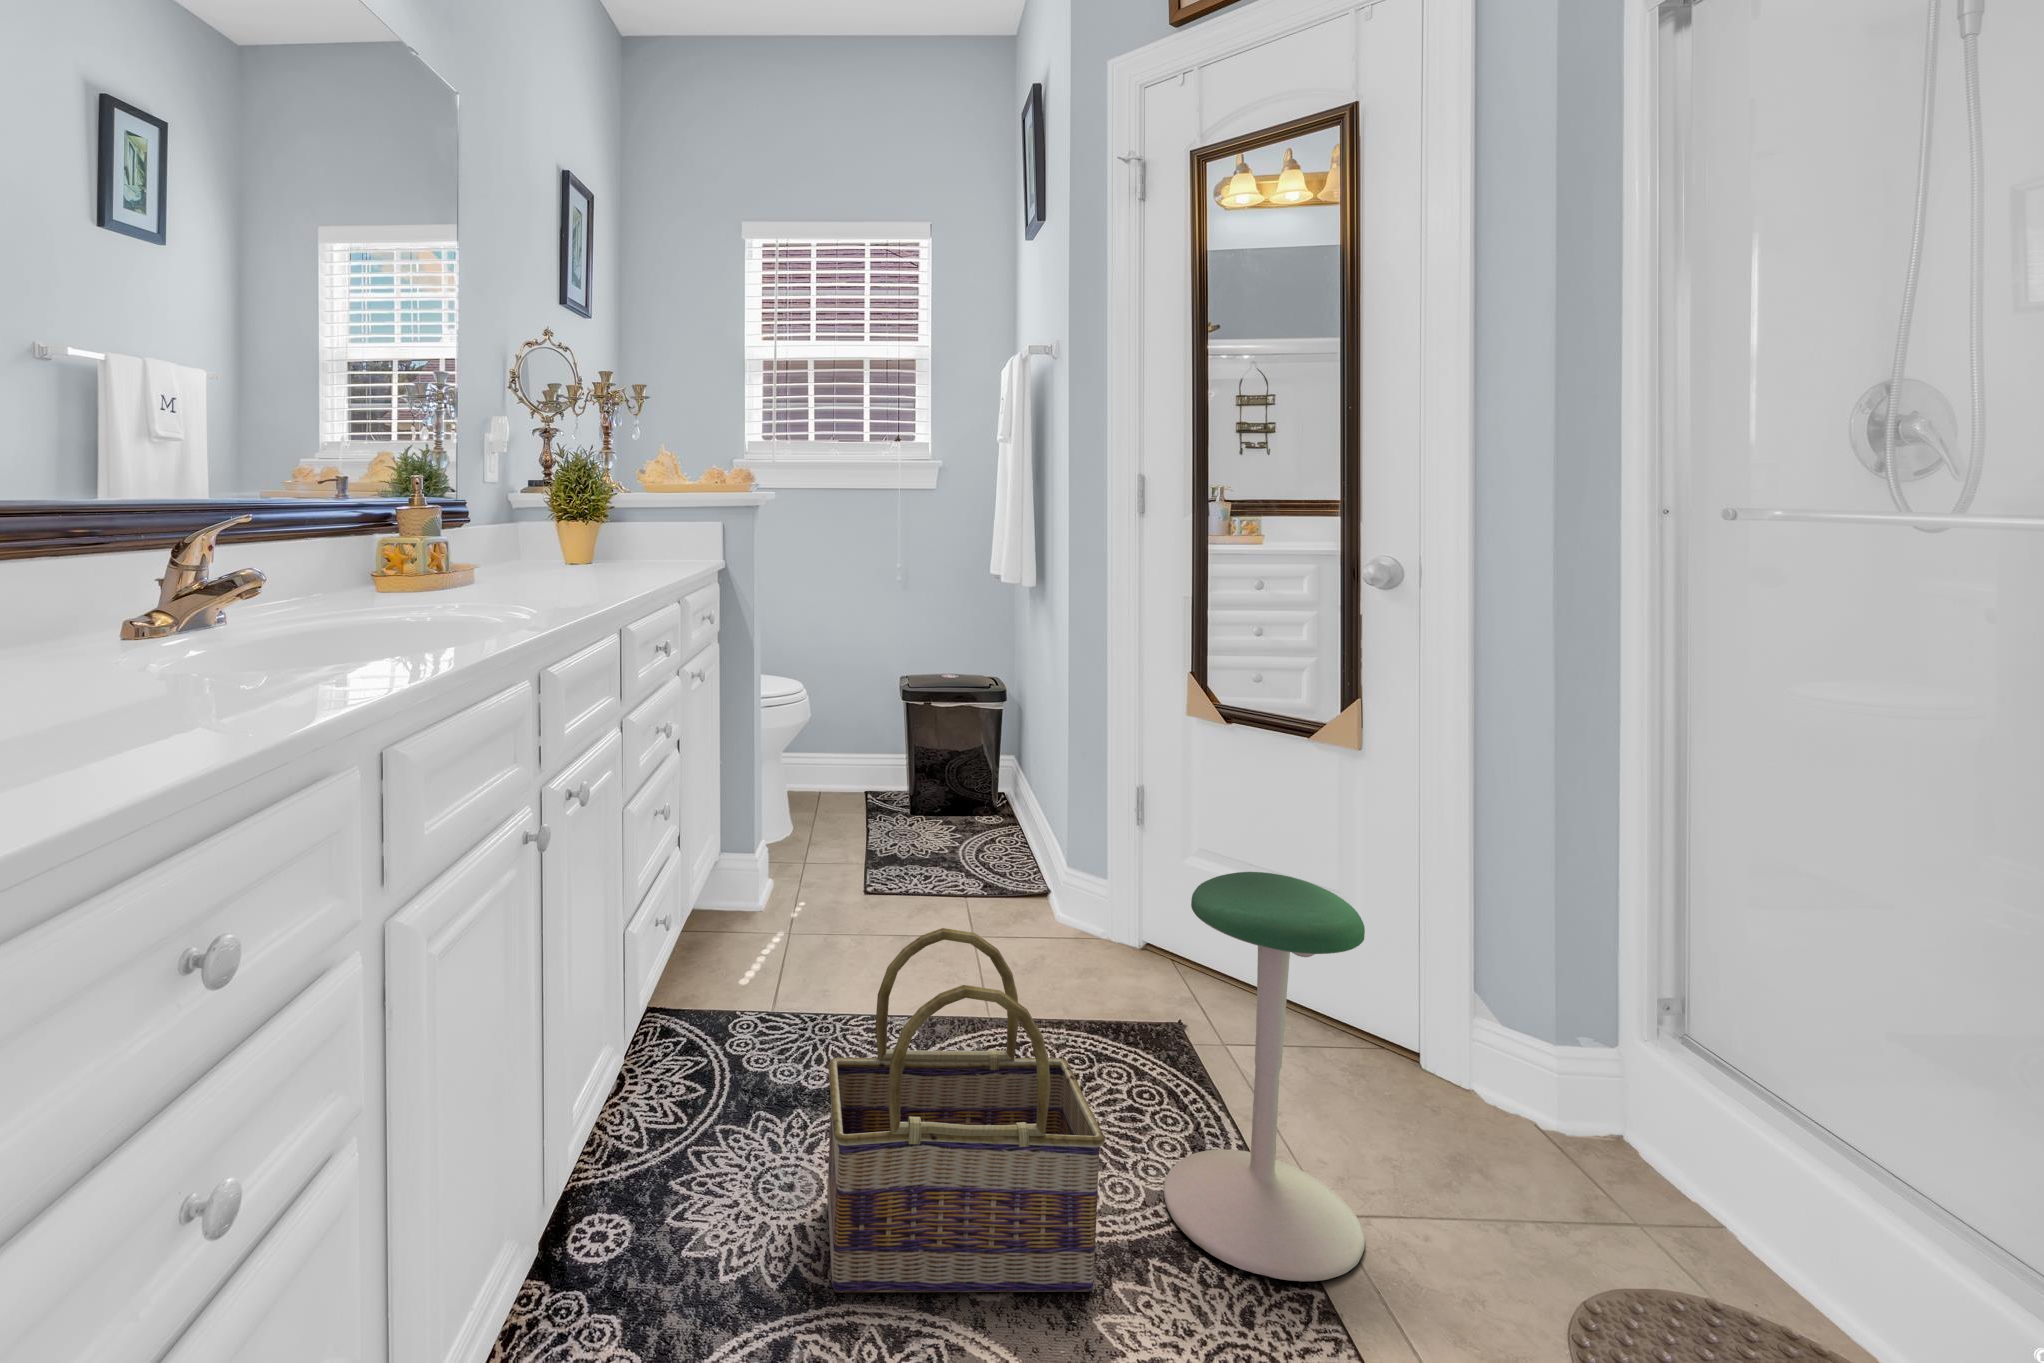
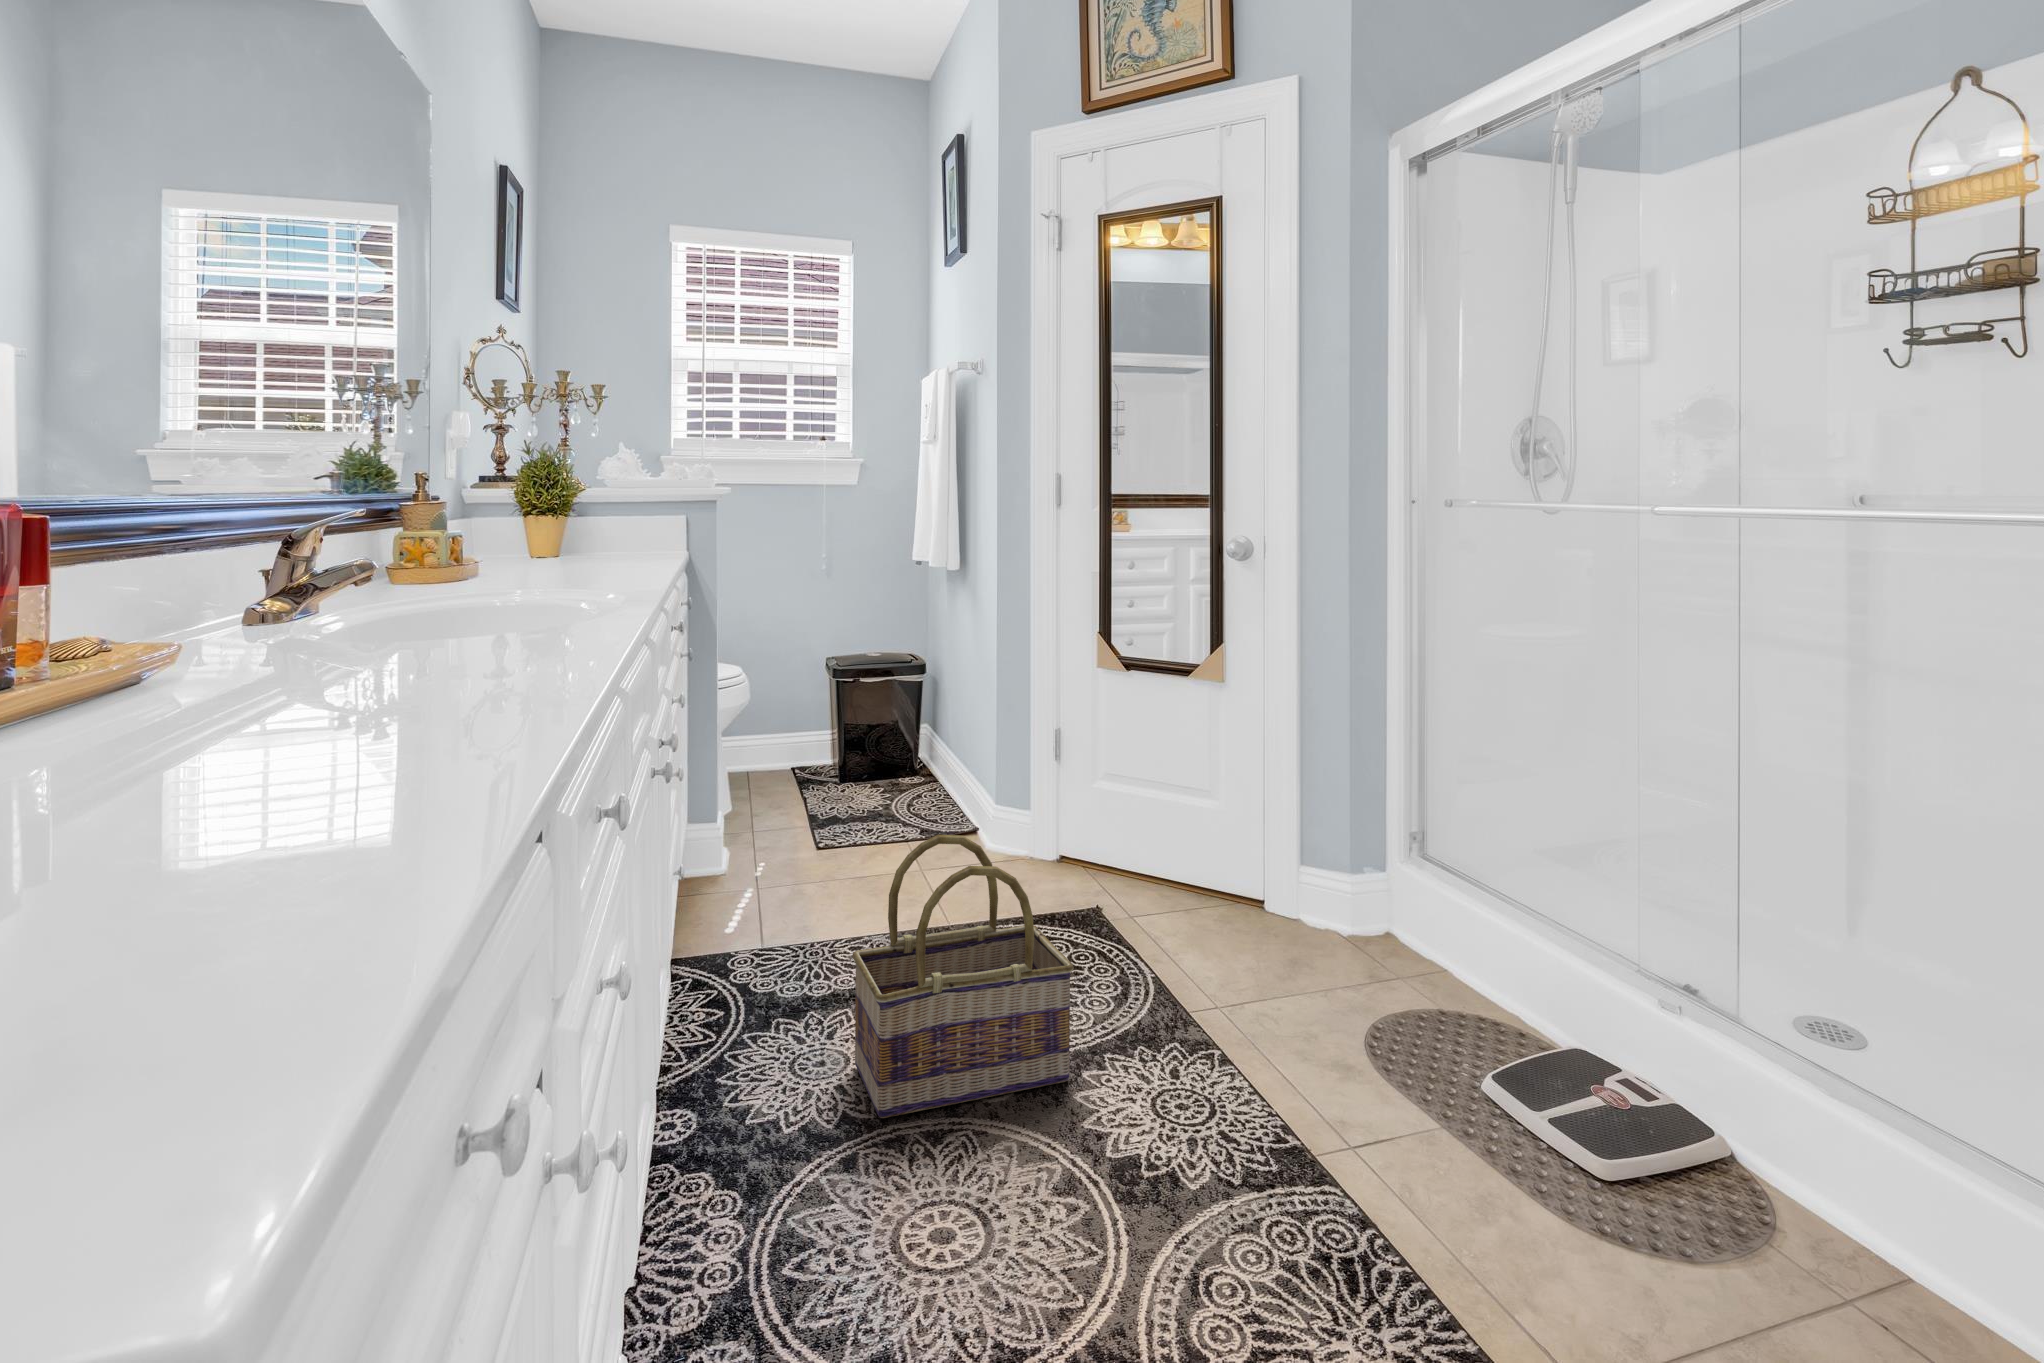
stool: present [1164,872,1365,1281] -> none [1107,766,1246,1048]

